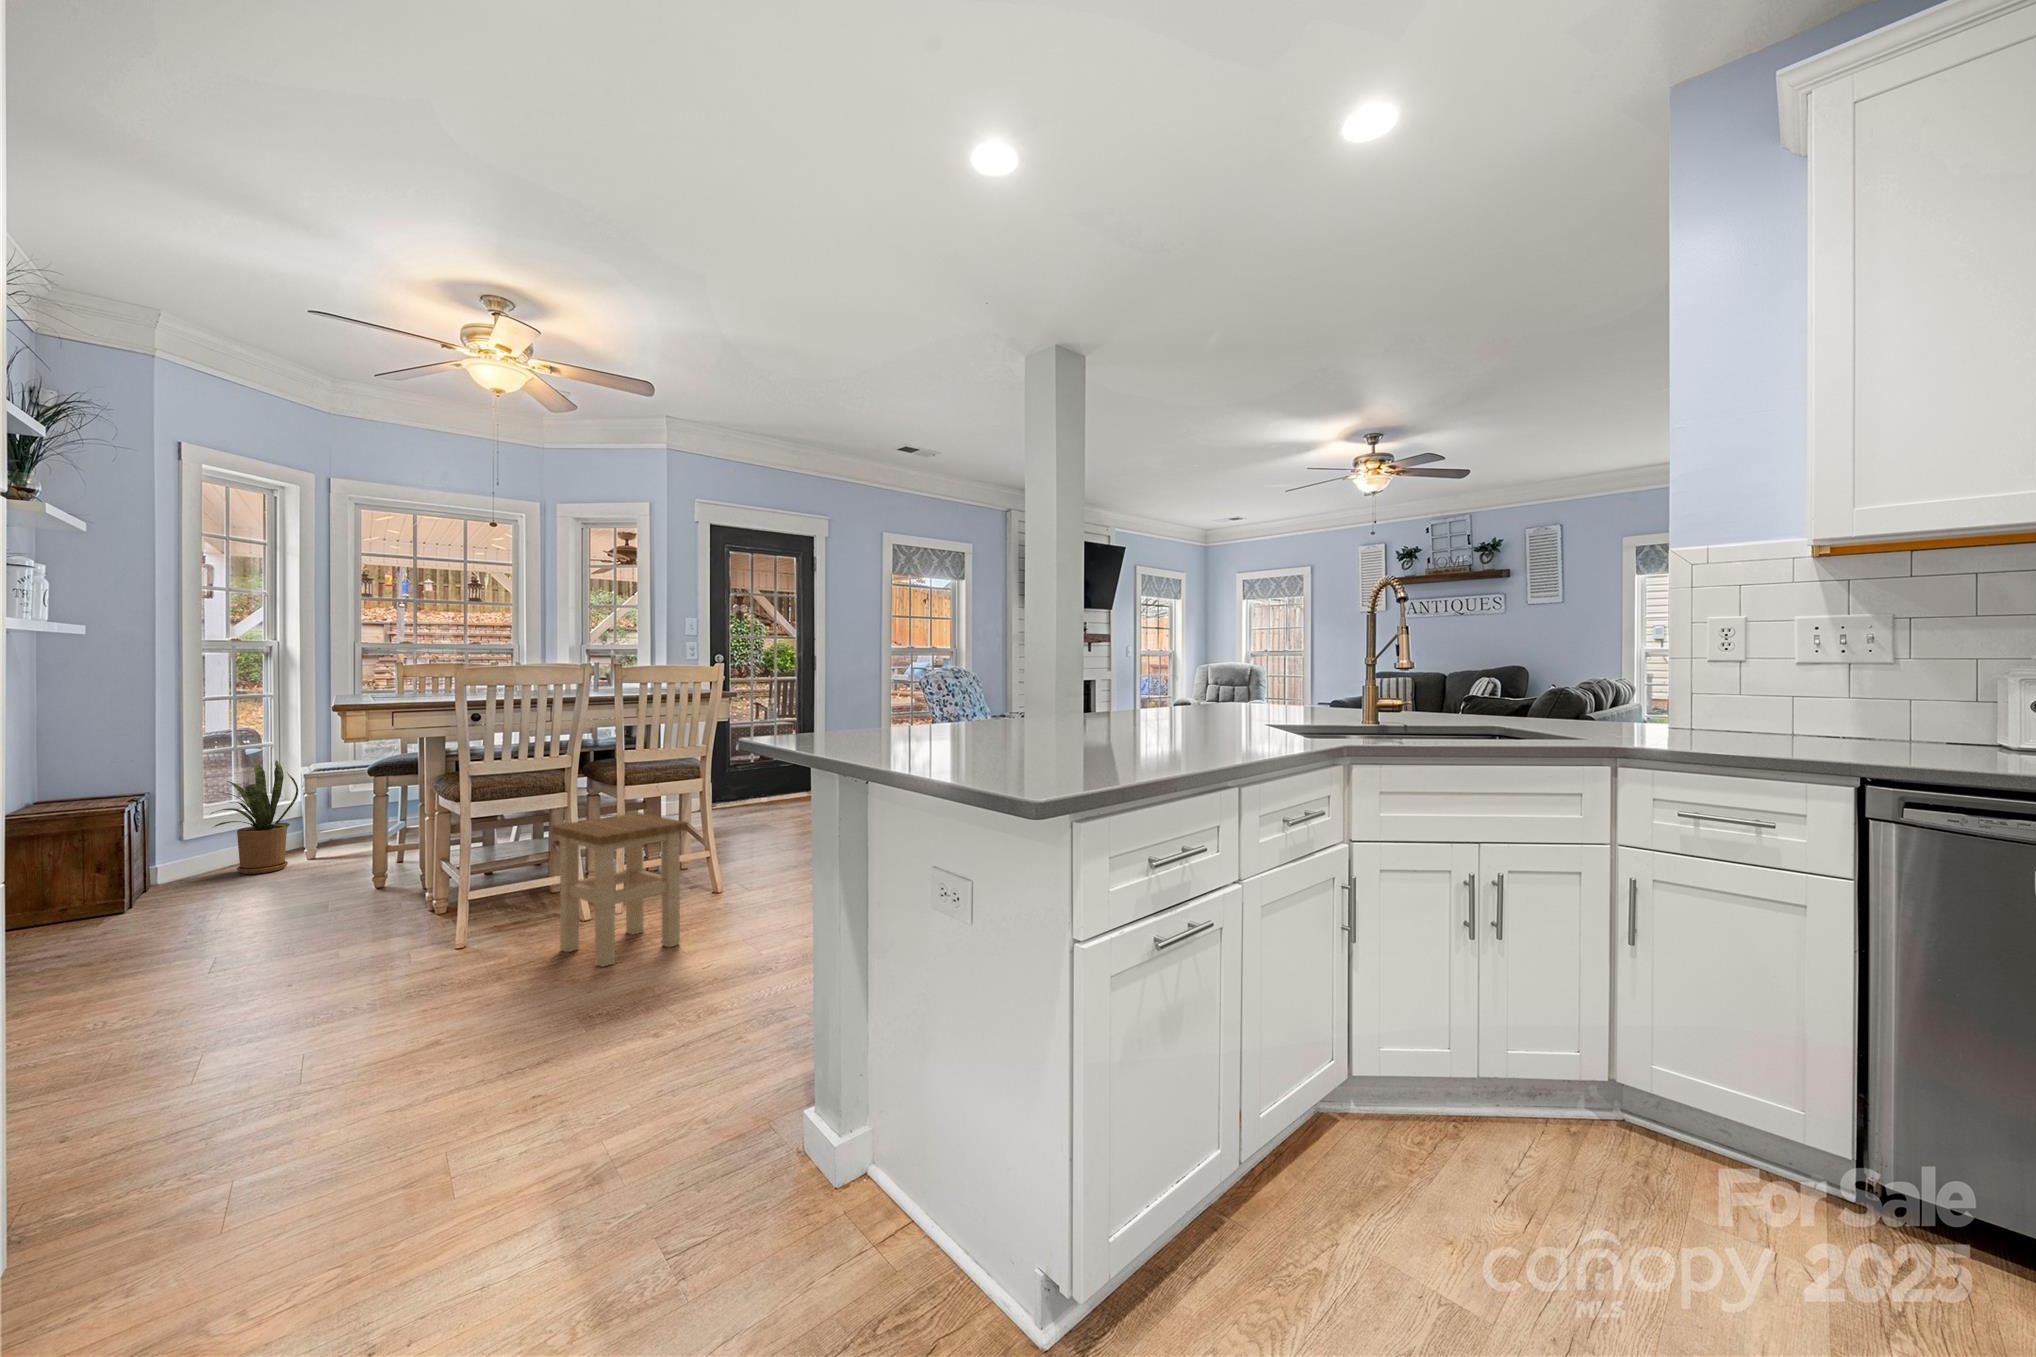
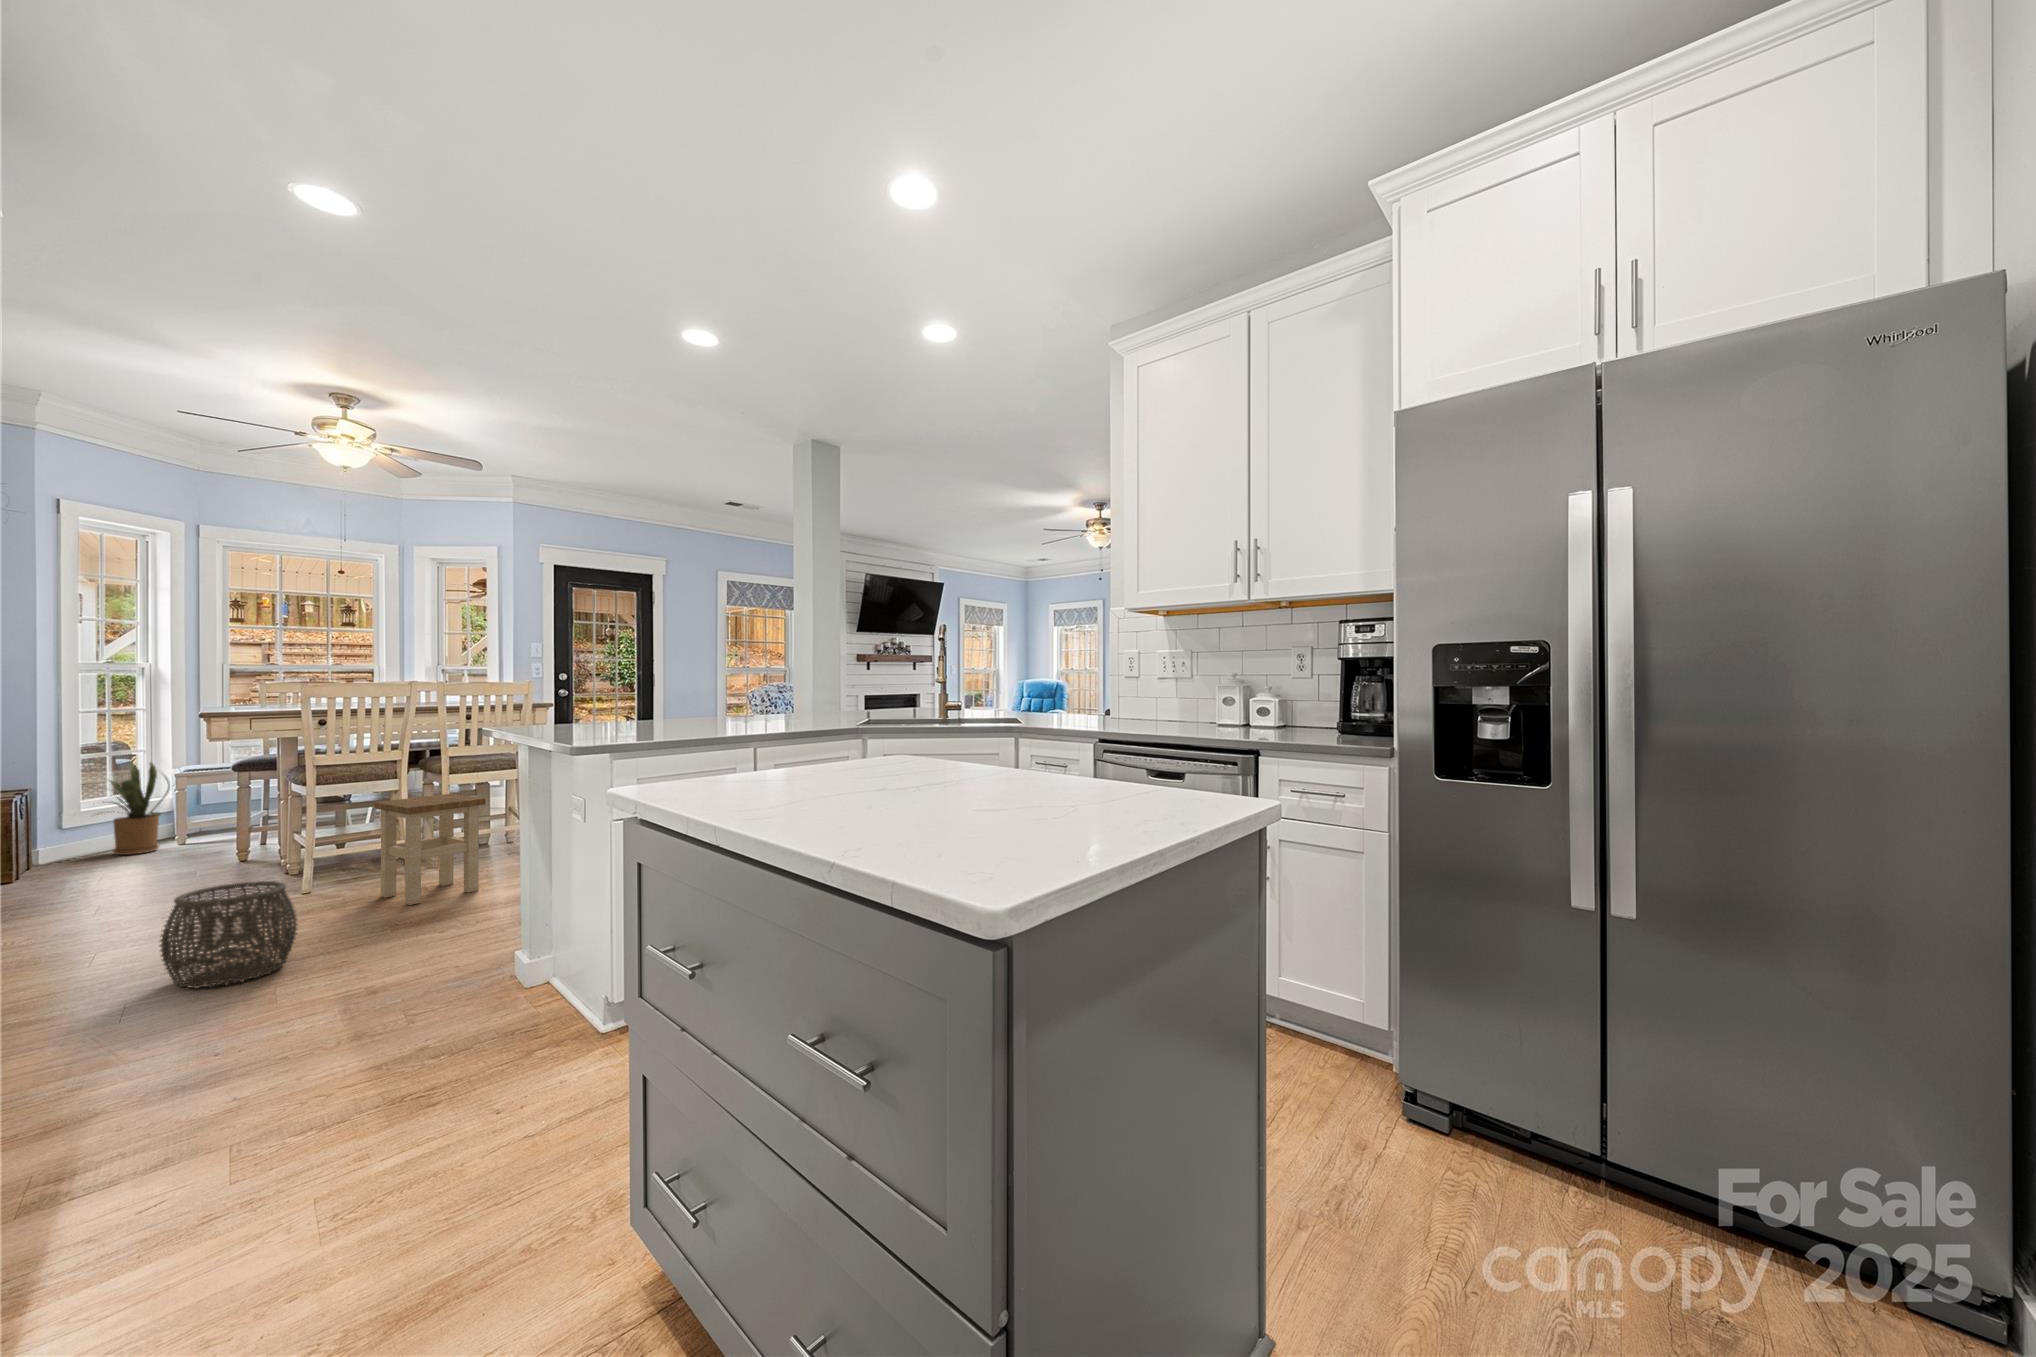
woven basket: none [305,953,486,1124] -> present [160,881,298,989]

